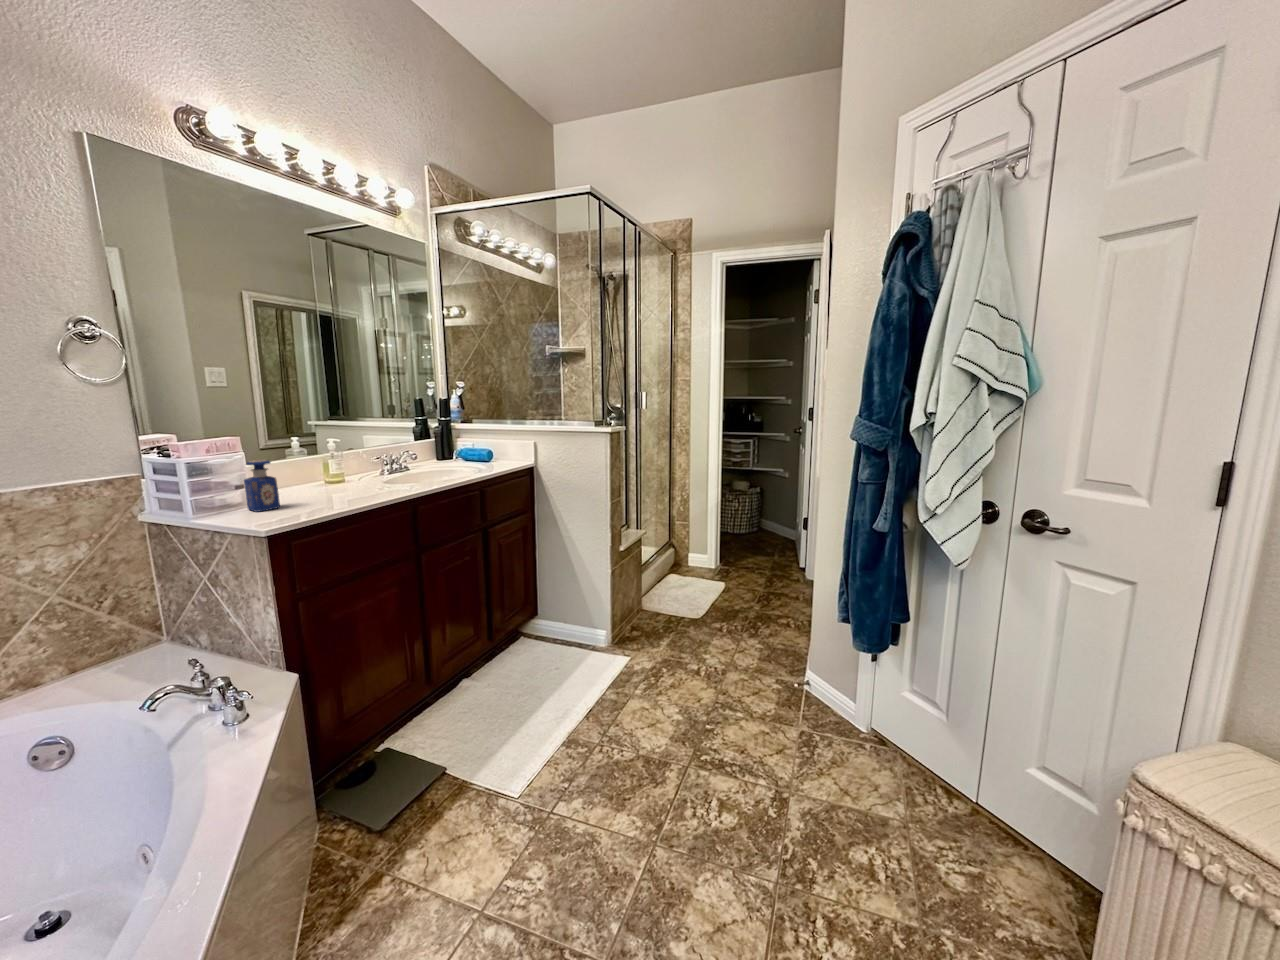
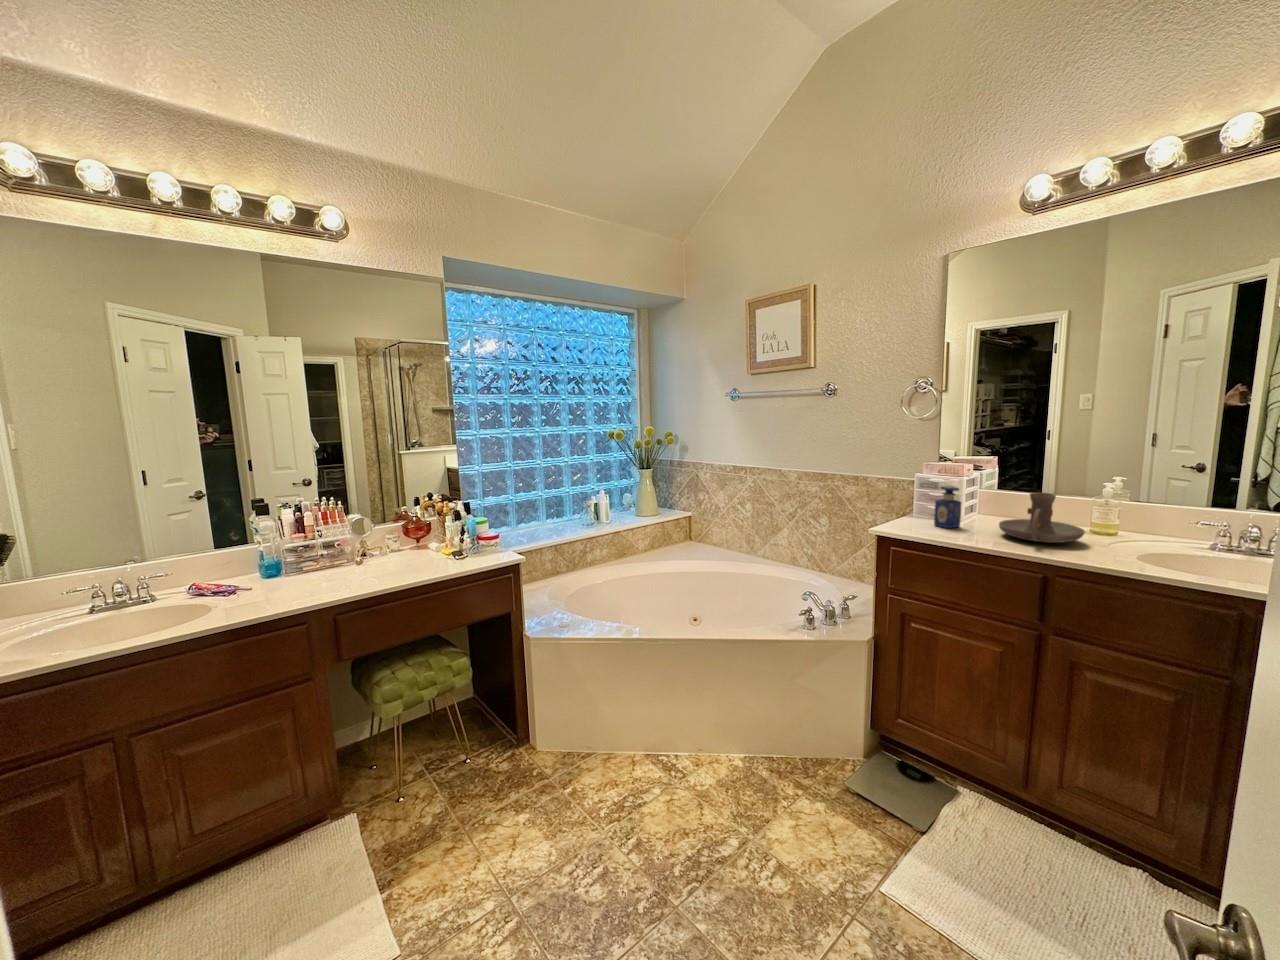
candle holder: none [296,447,376,493] -> present [999,493,1085,543]

